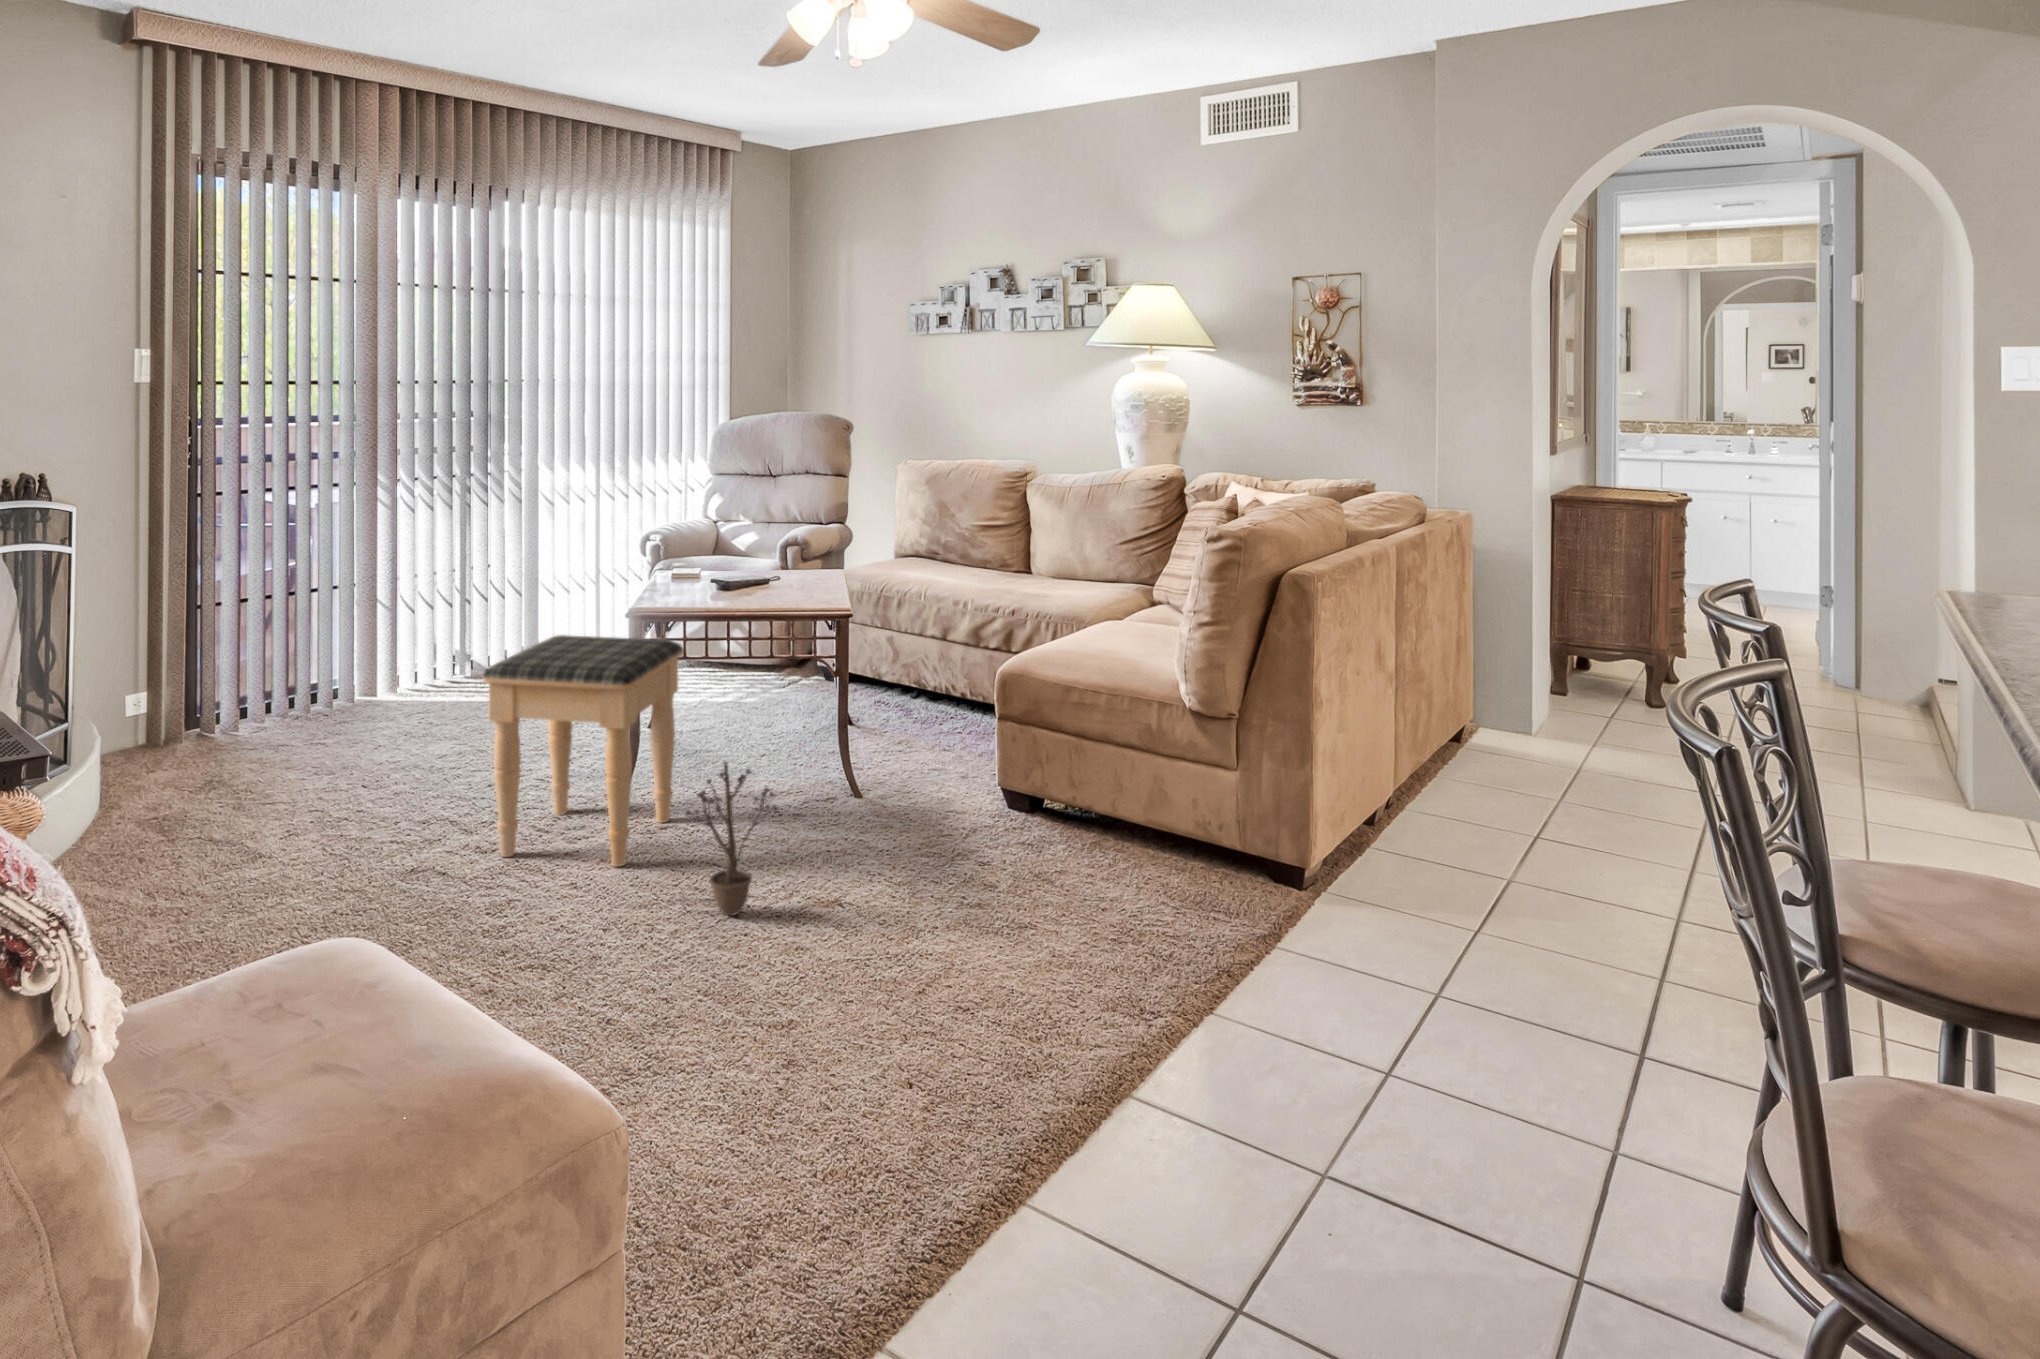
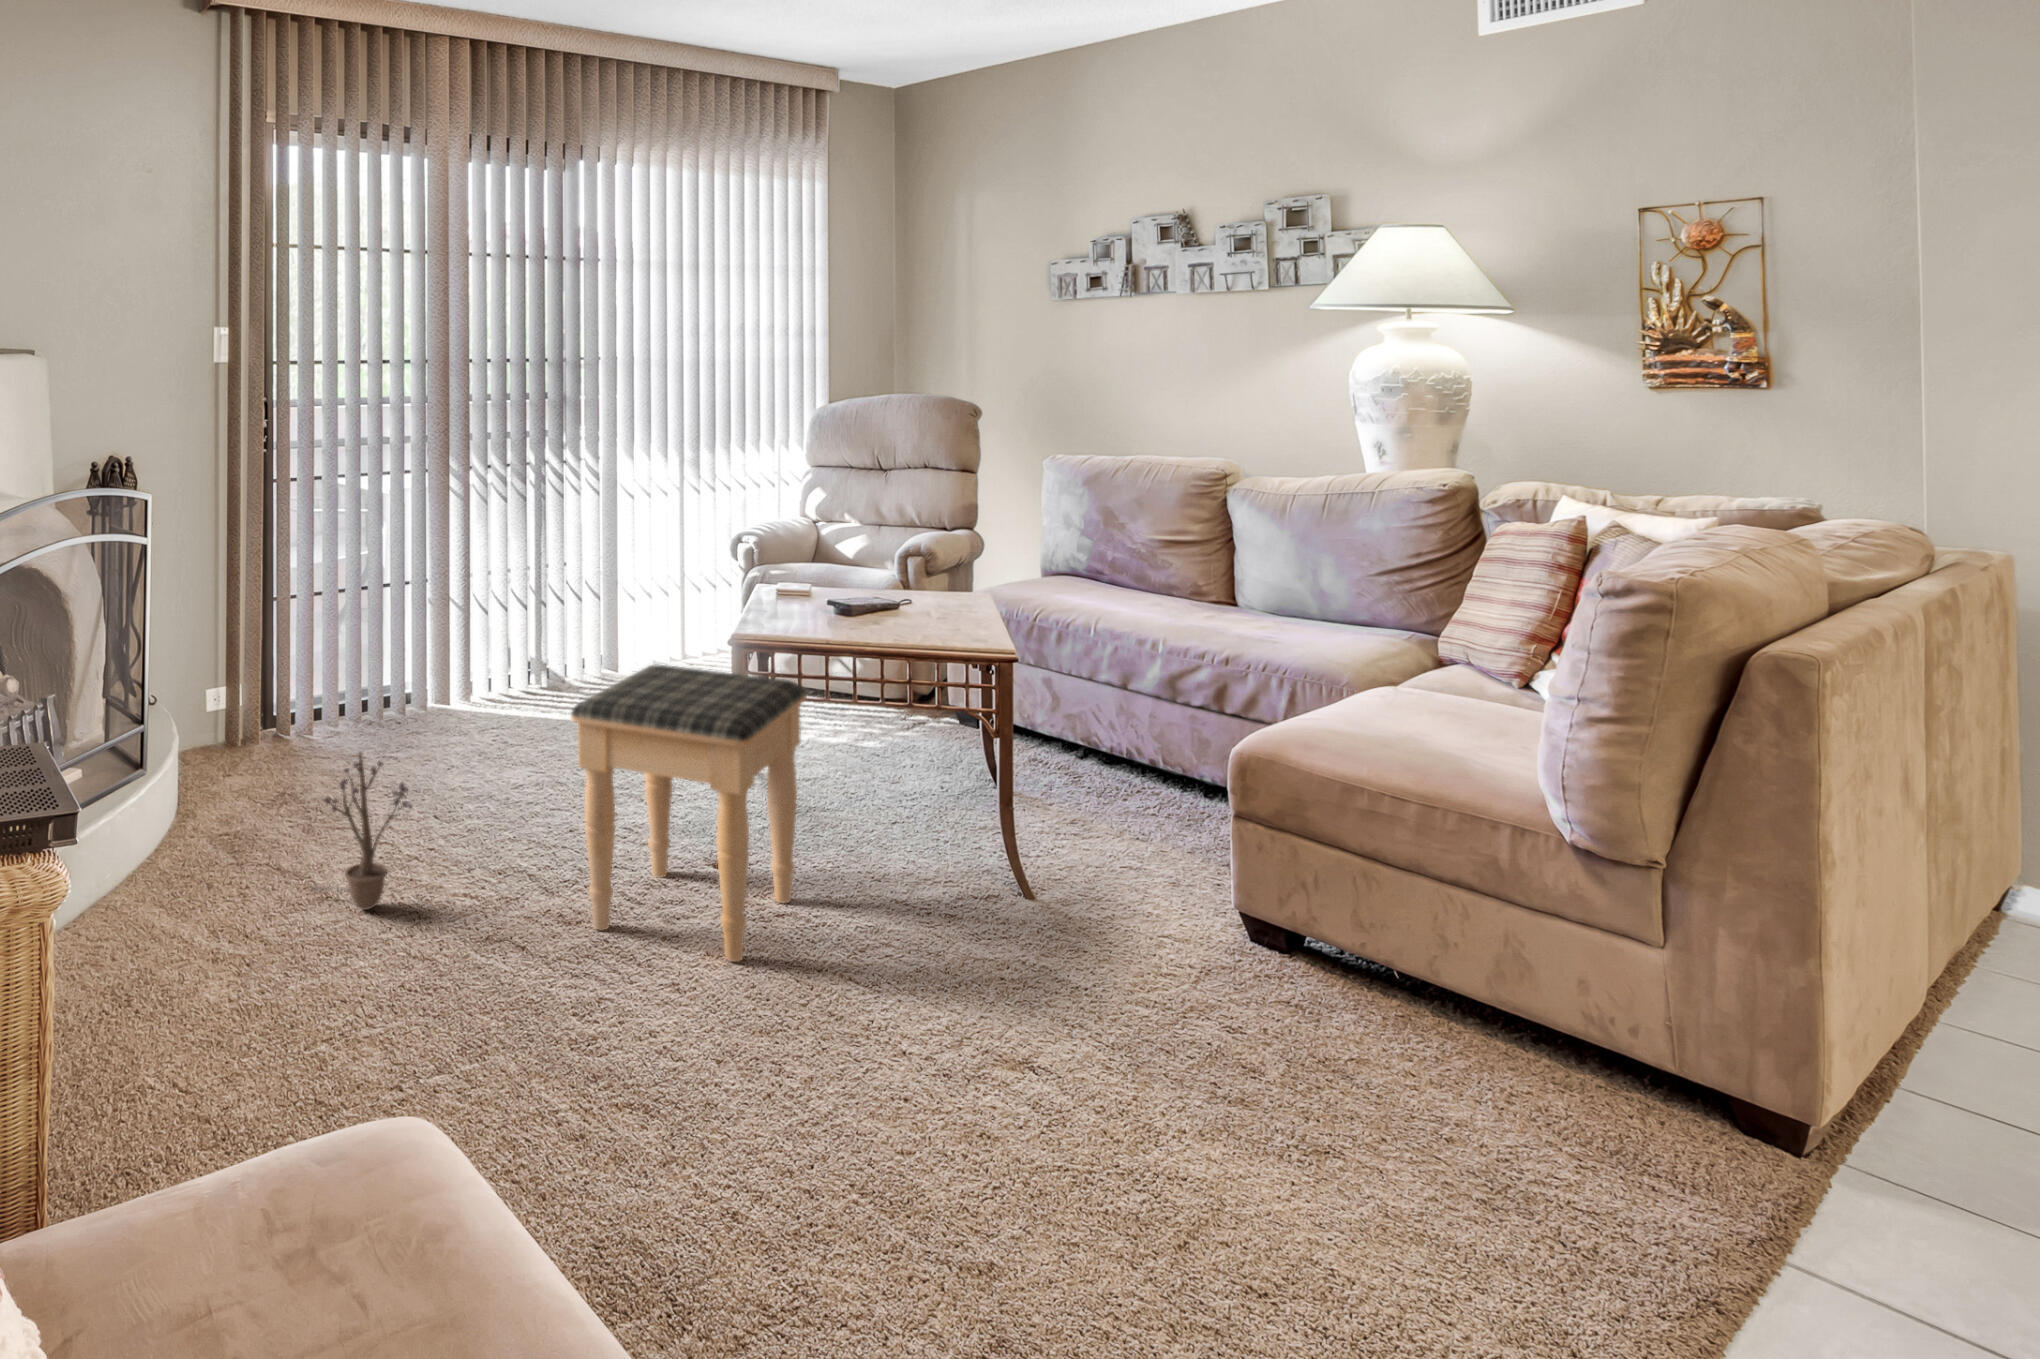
decorative plant: present [671,762,778,916] -> present [310,753,412,910]

